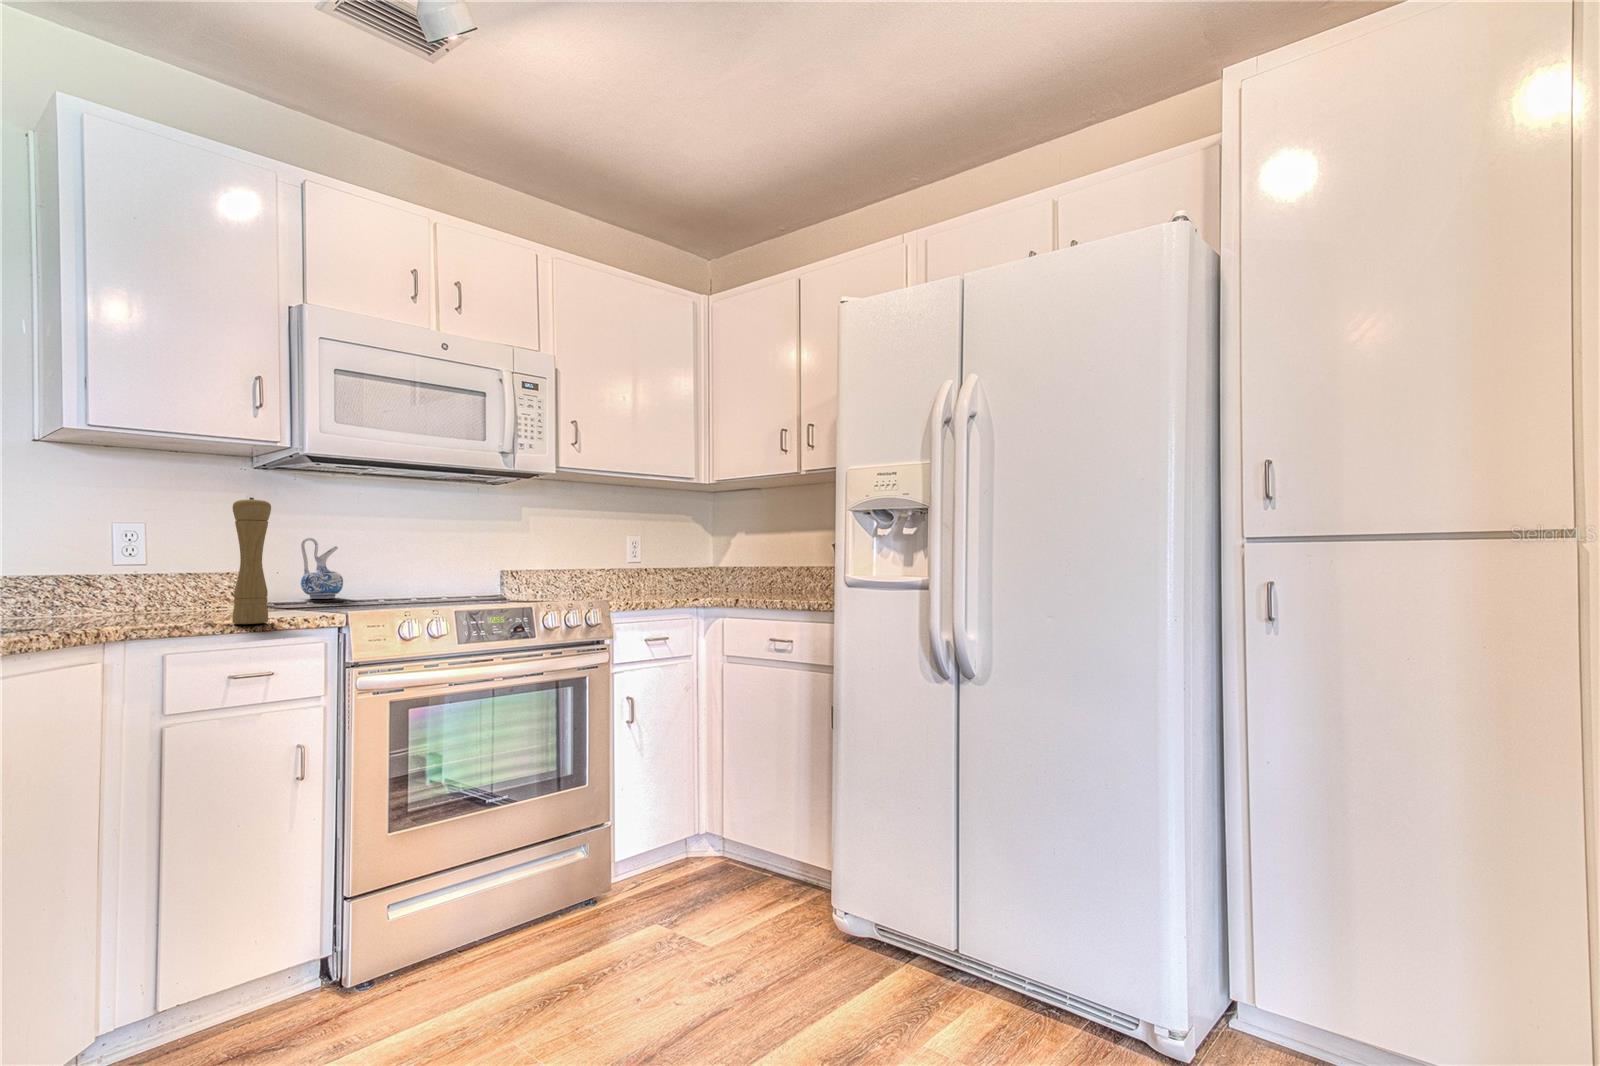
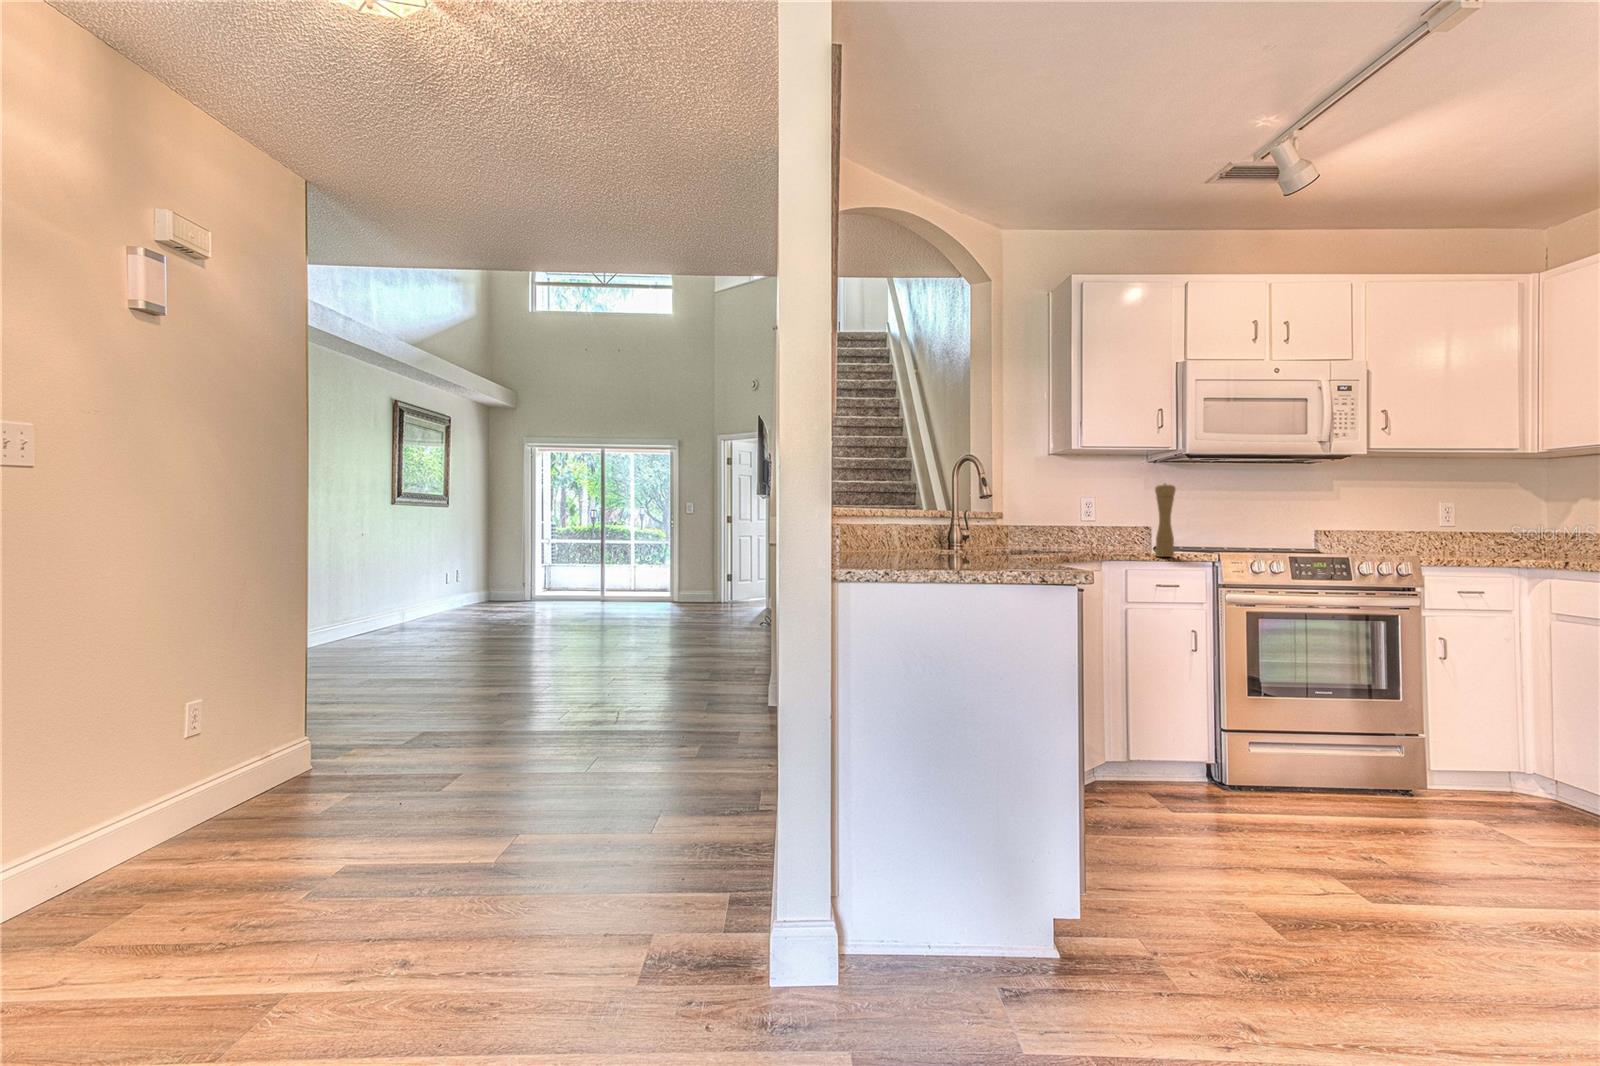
ceramic pitcher: present [301,538,343,599] -> none [1177,507,1203,547]

